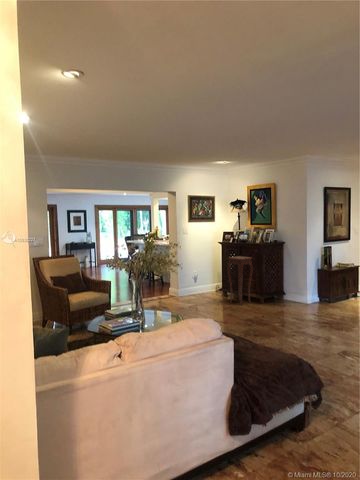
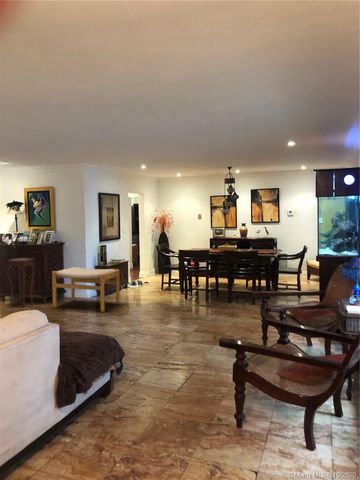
footstool: none [268,269,344,322] -> present [52,267,120,312]

